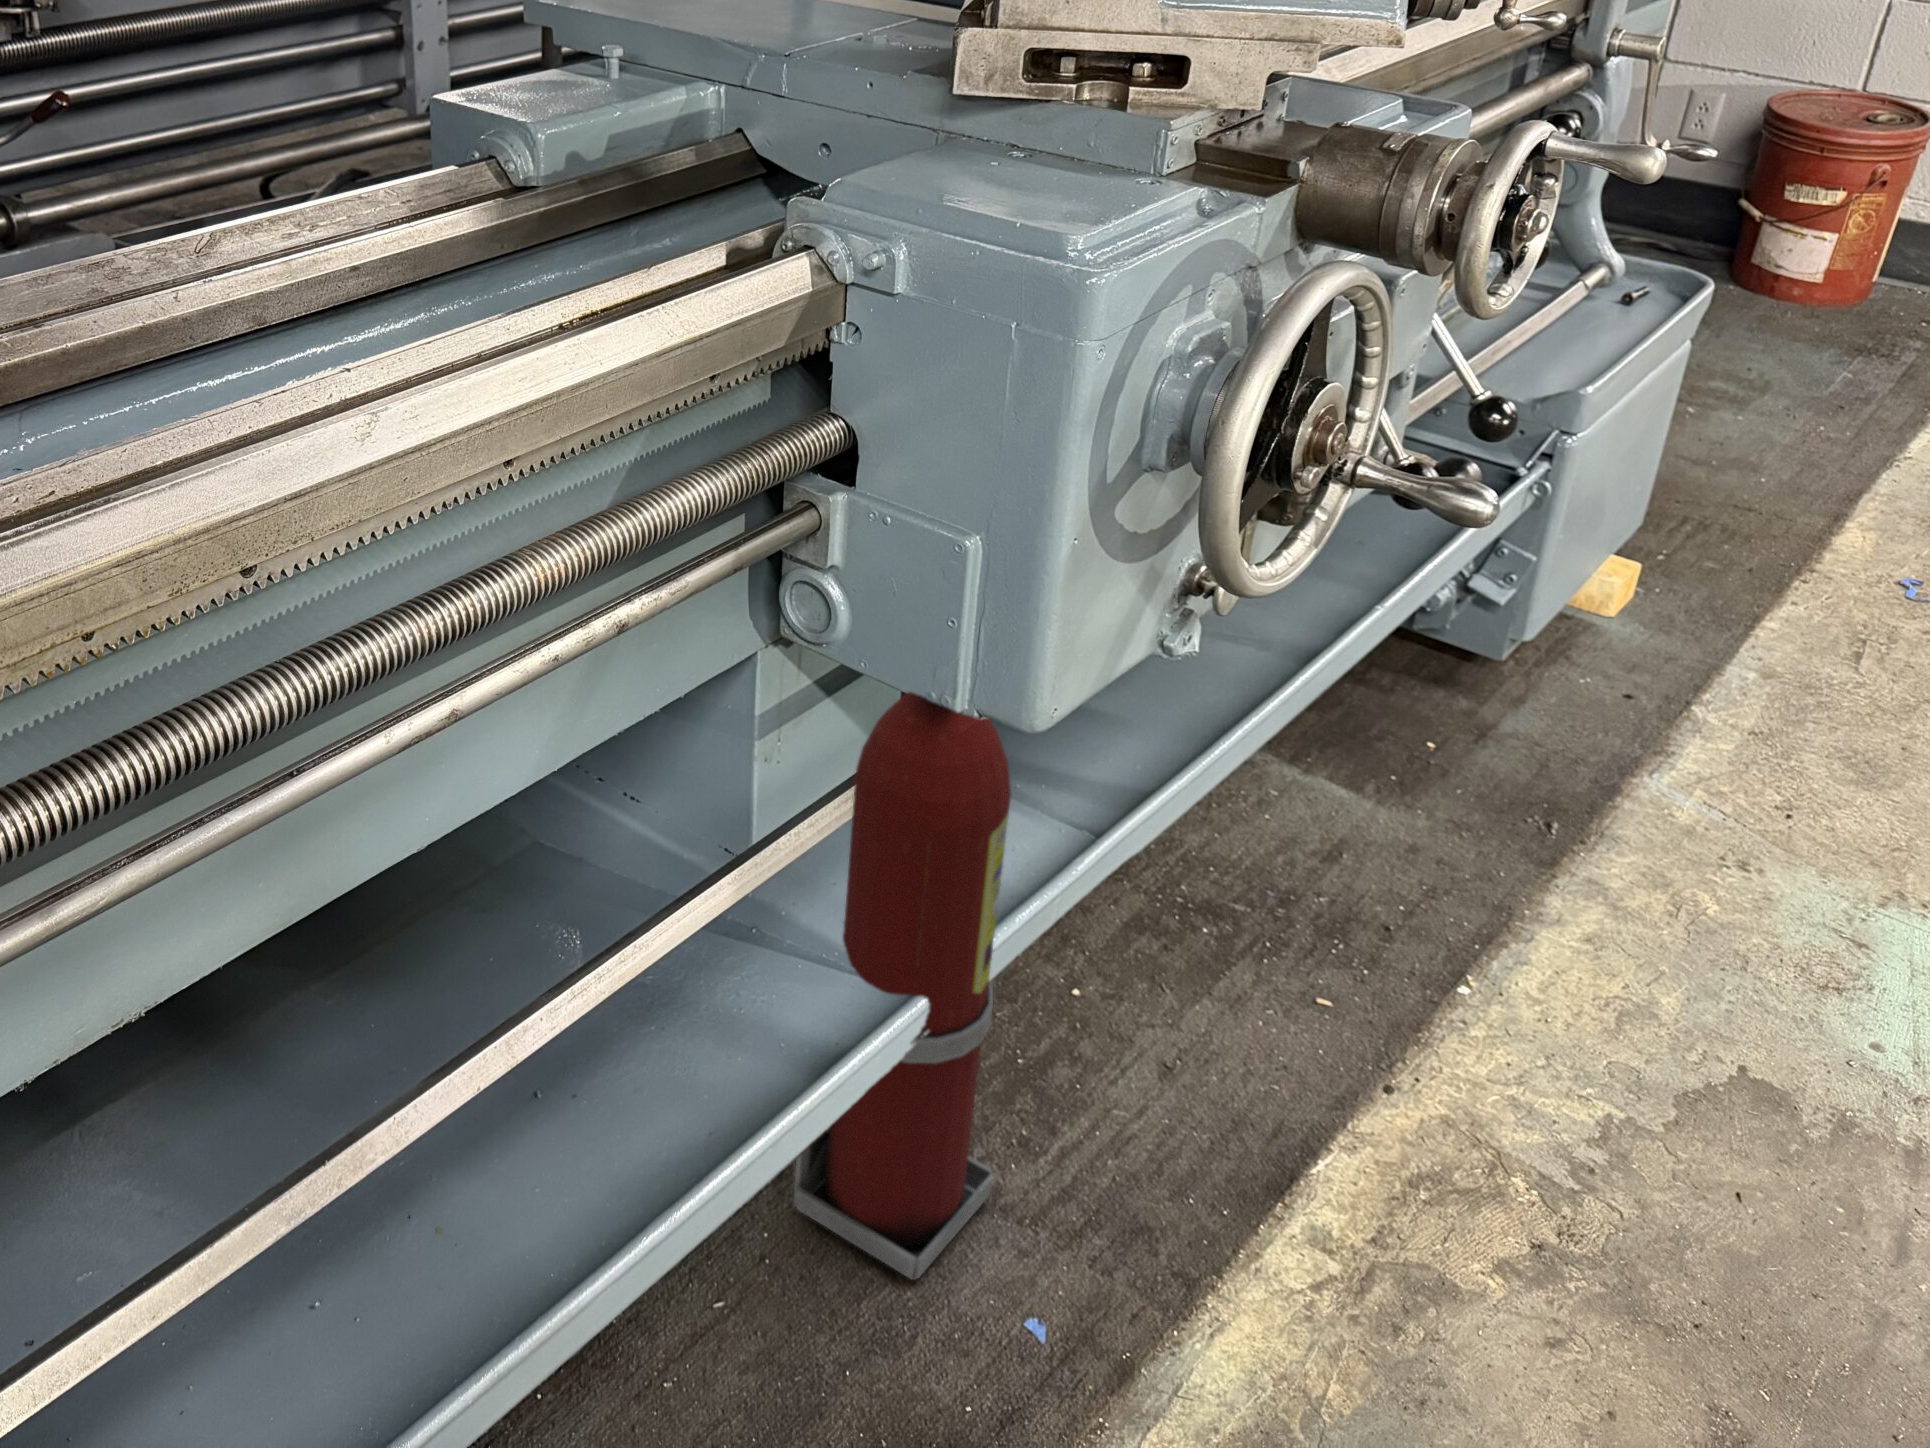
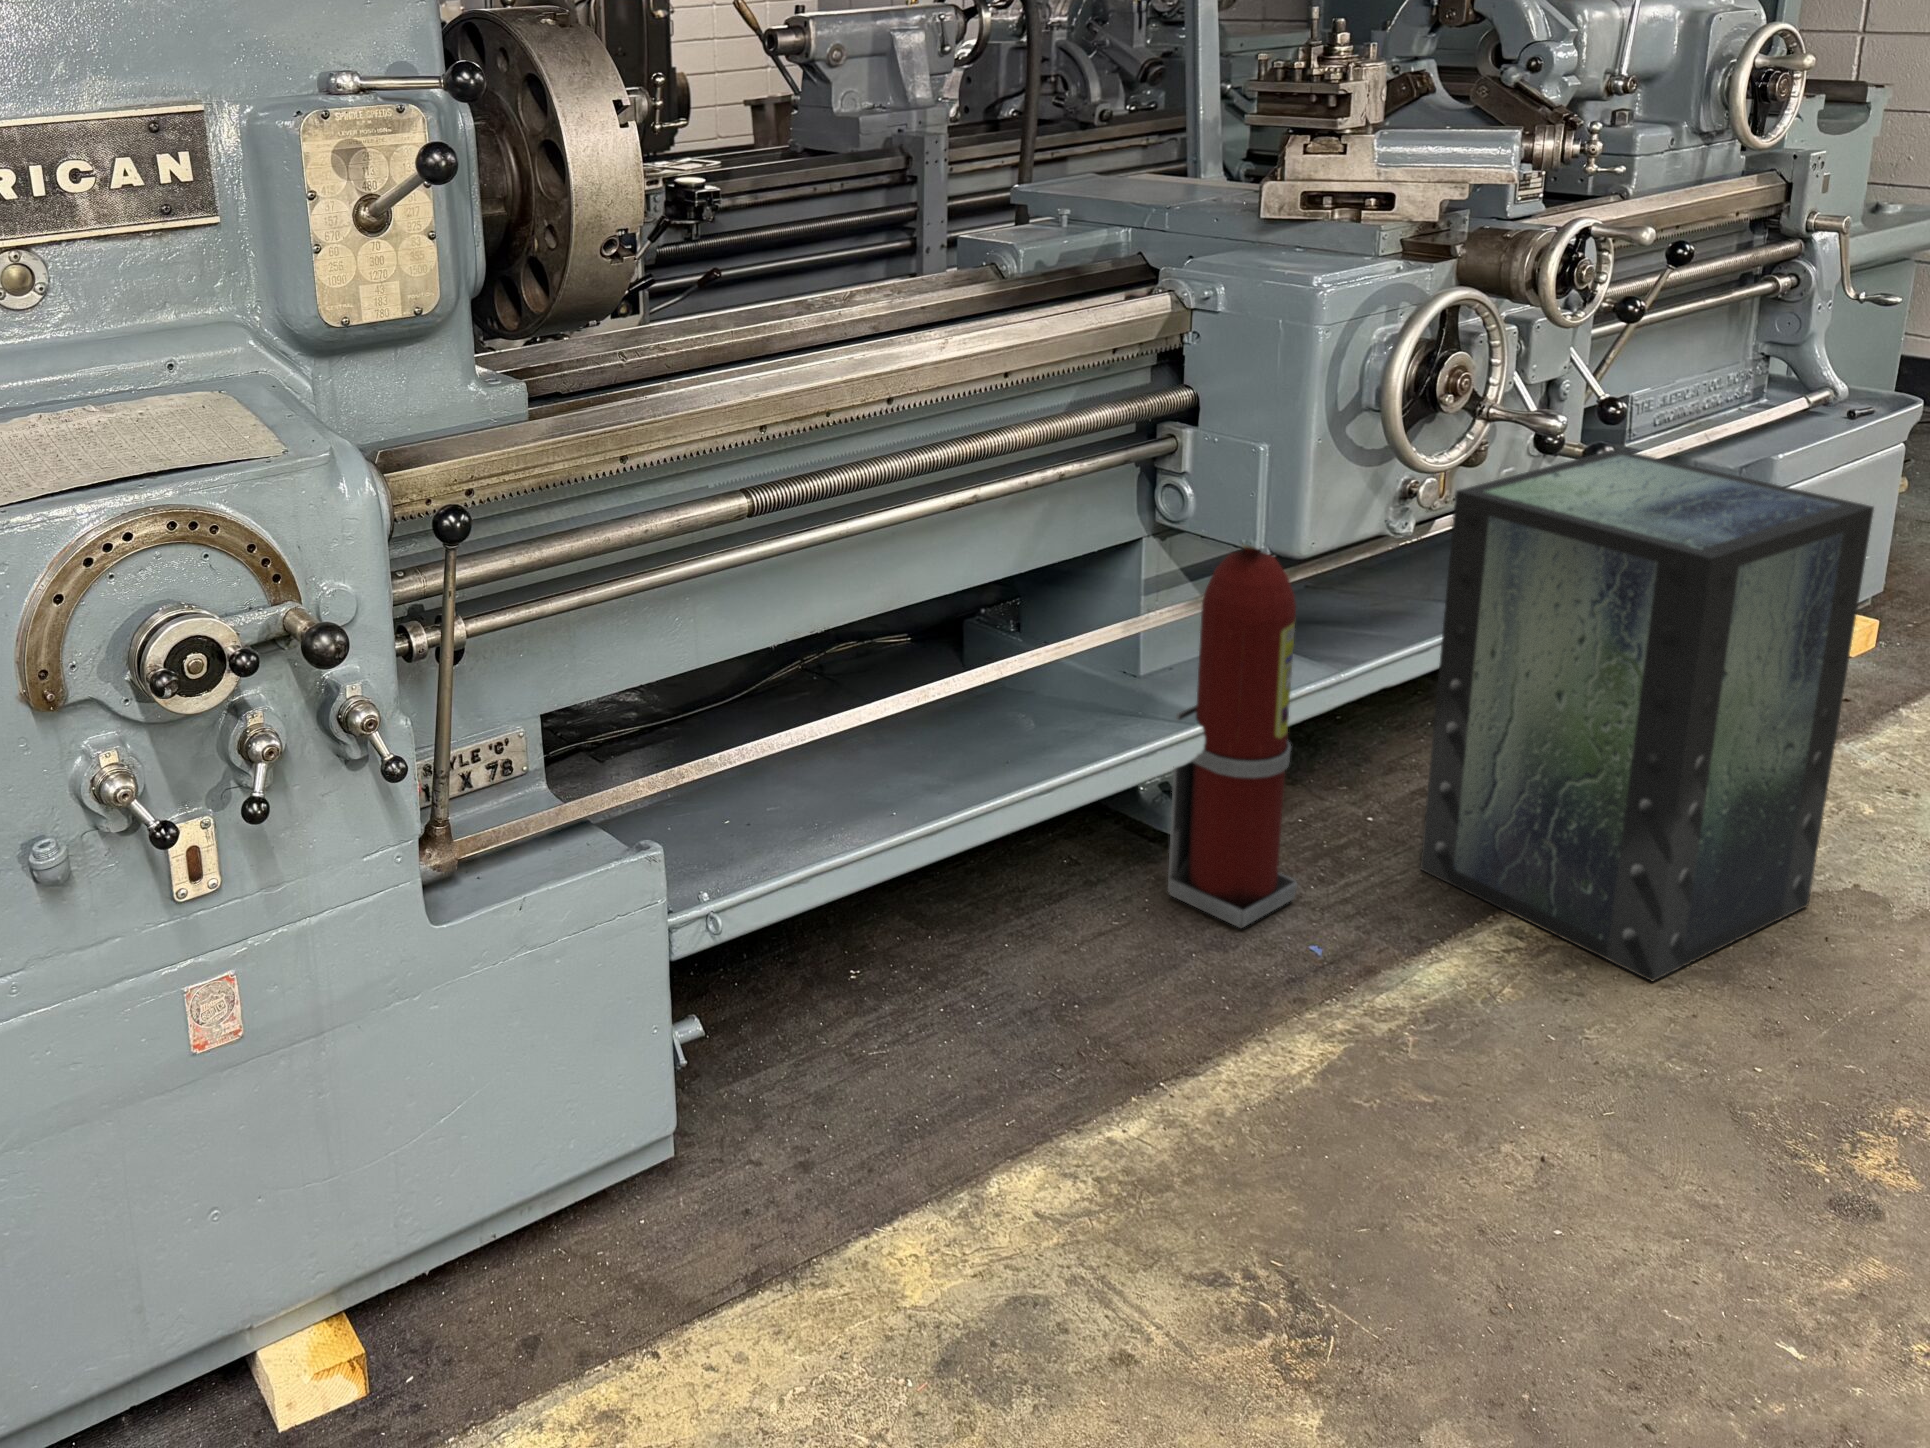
storage box: none [1161,444,1872,1328] -> present [1420,449,1874,982]

